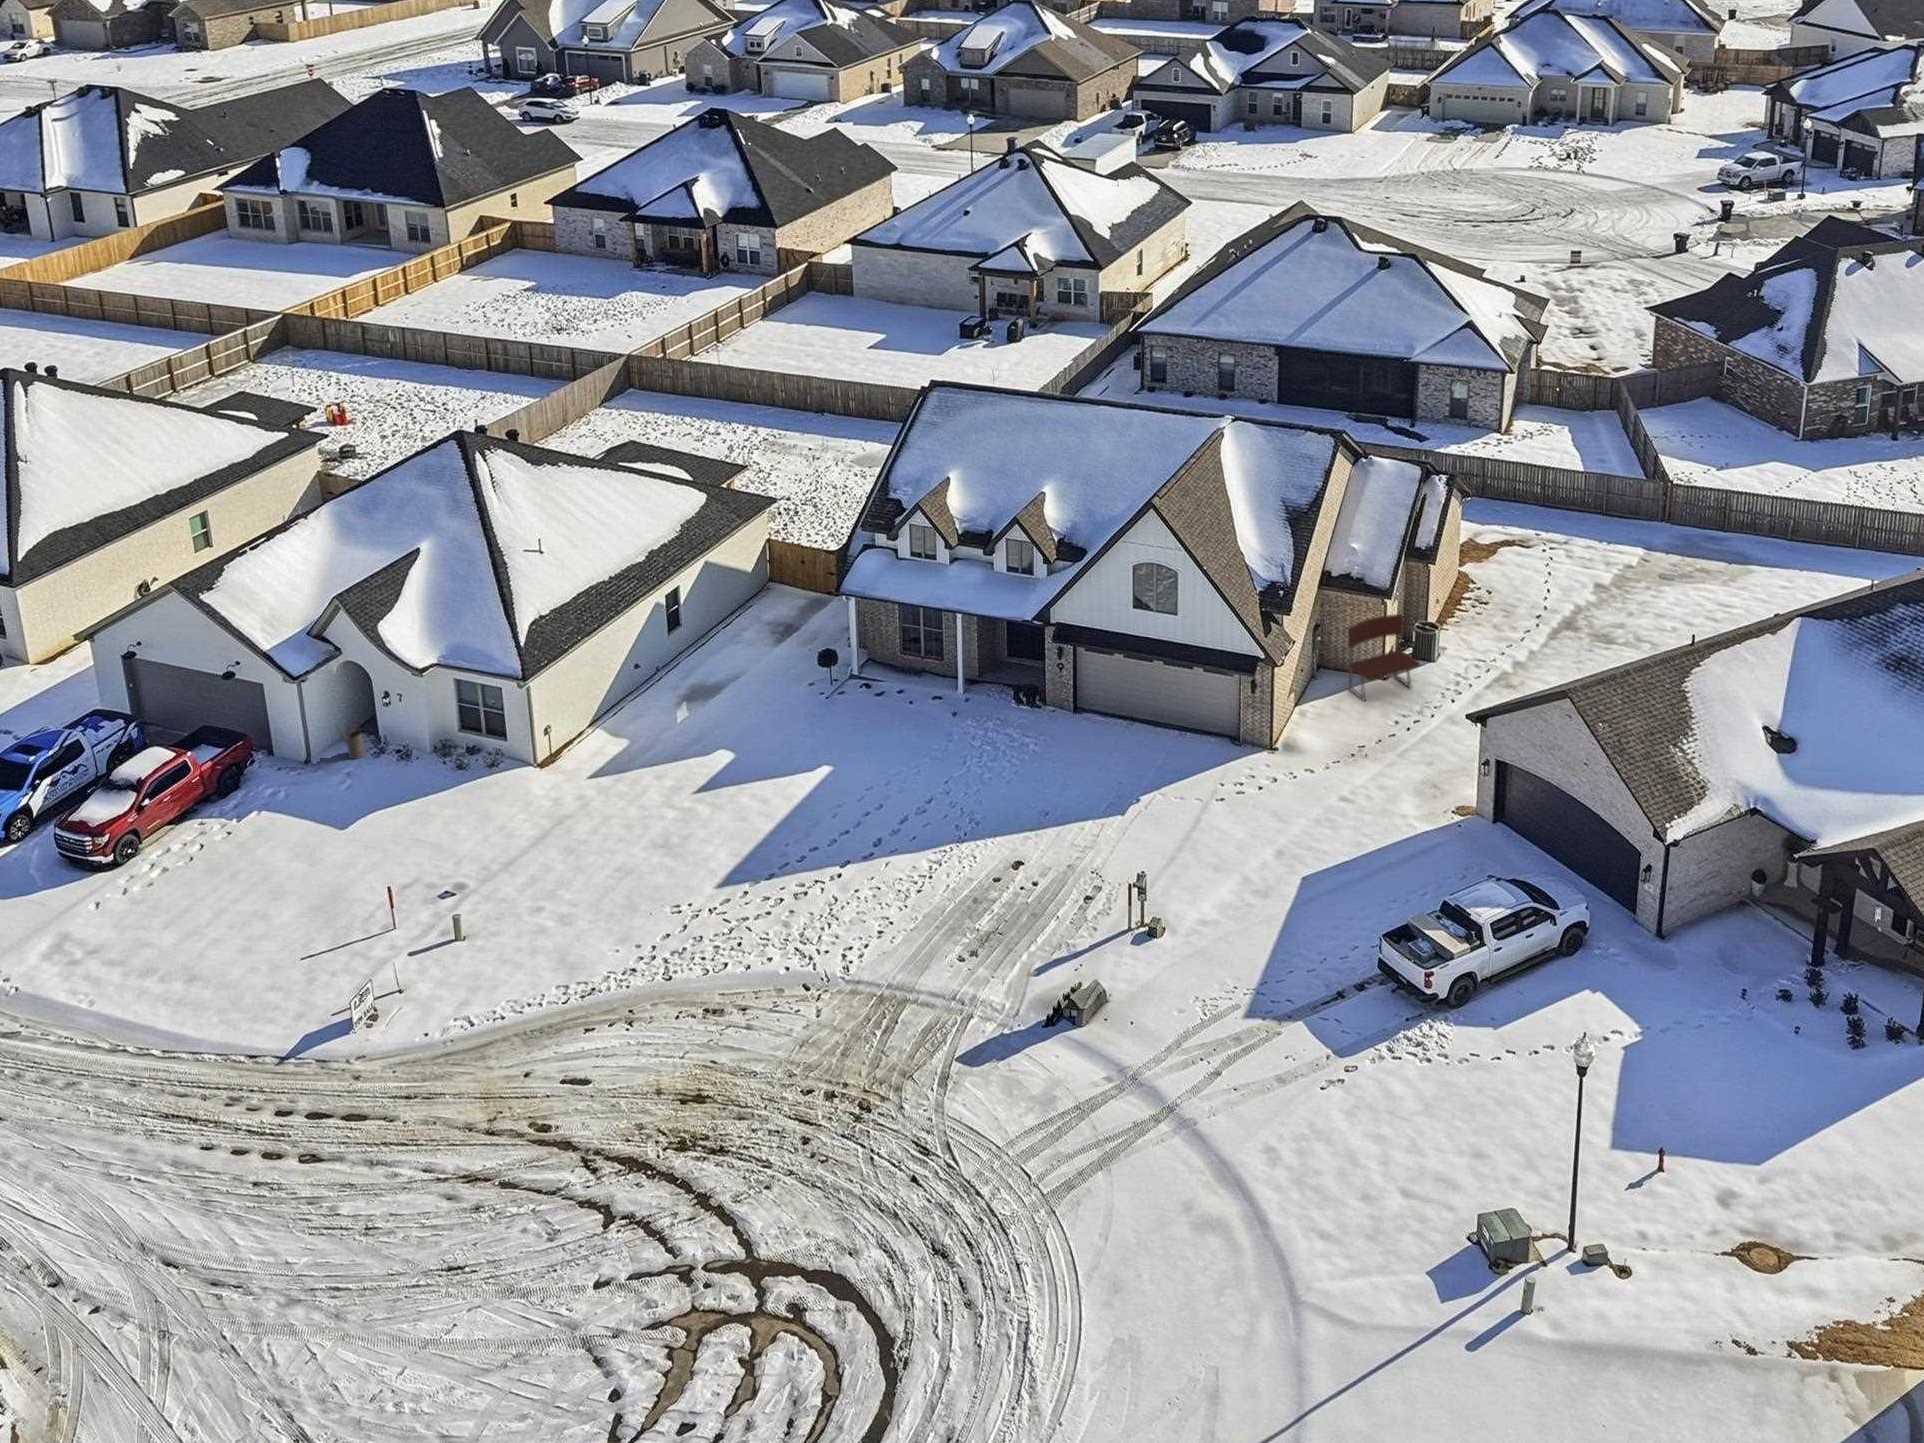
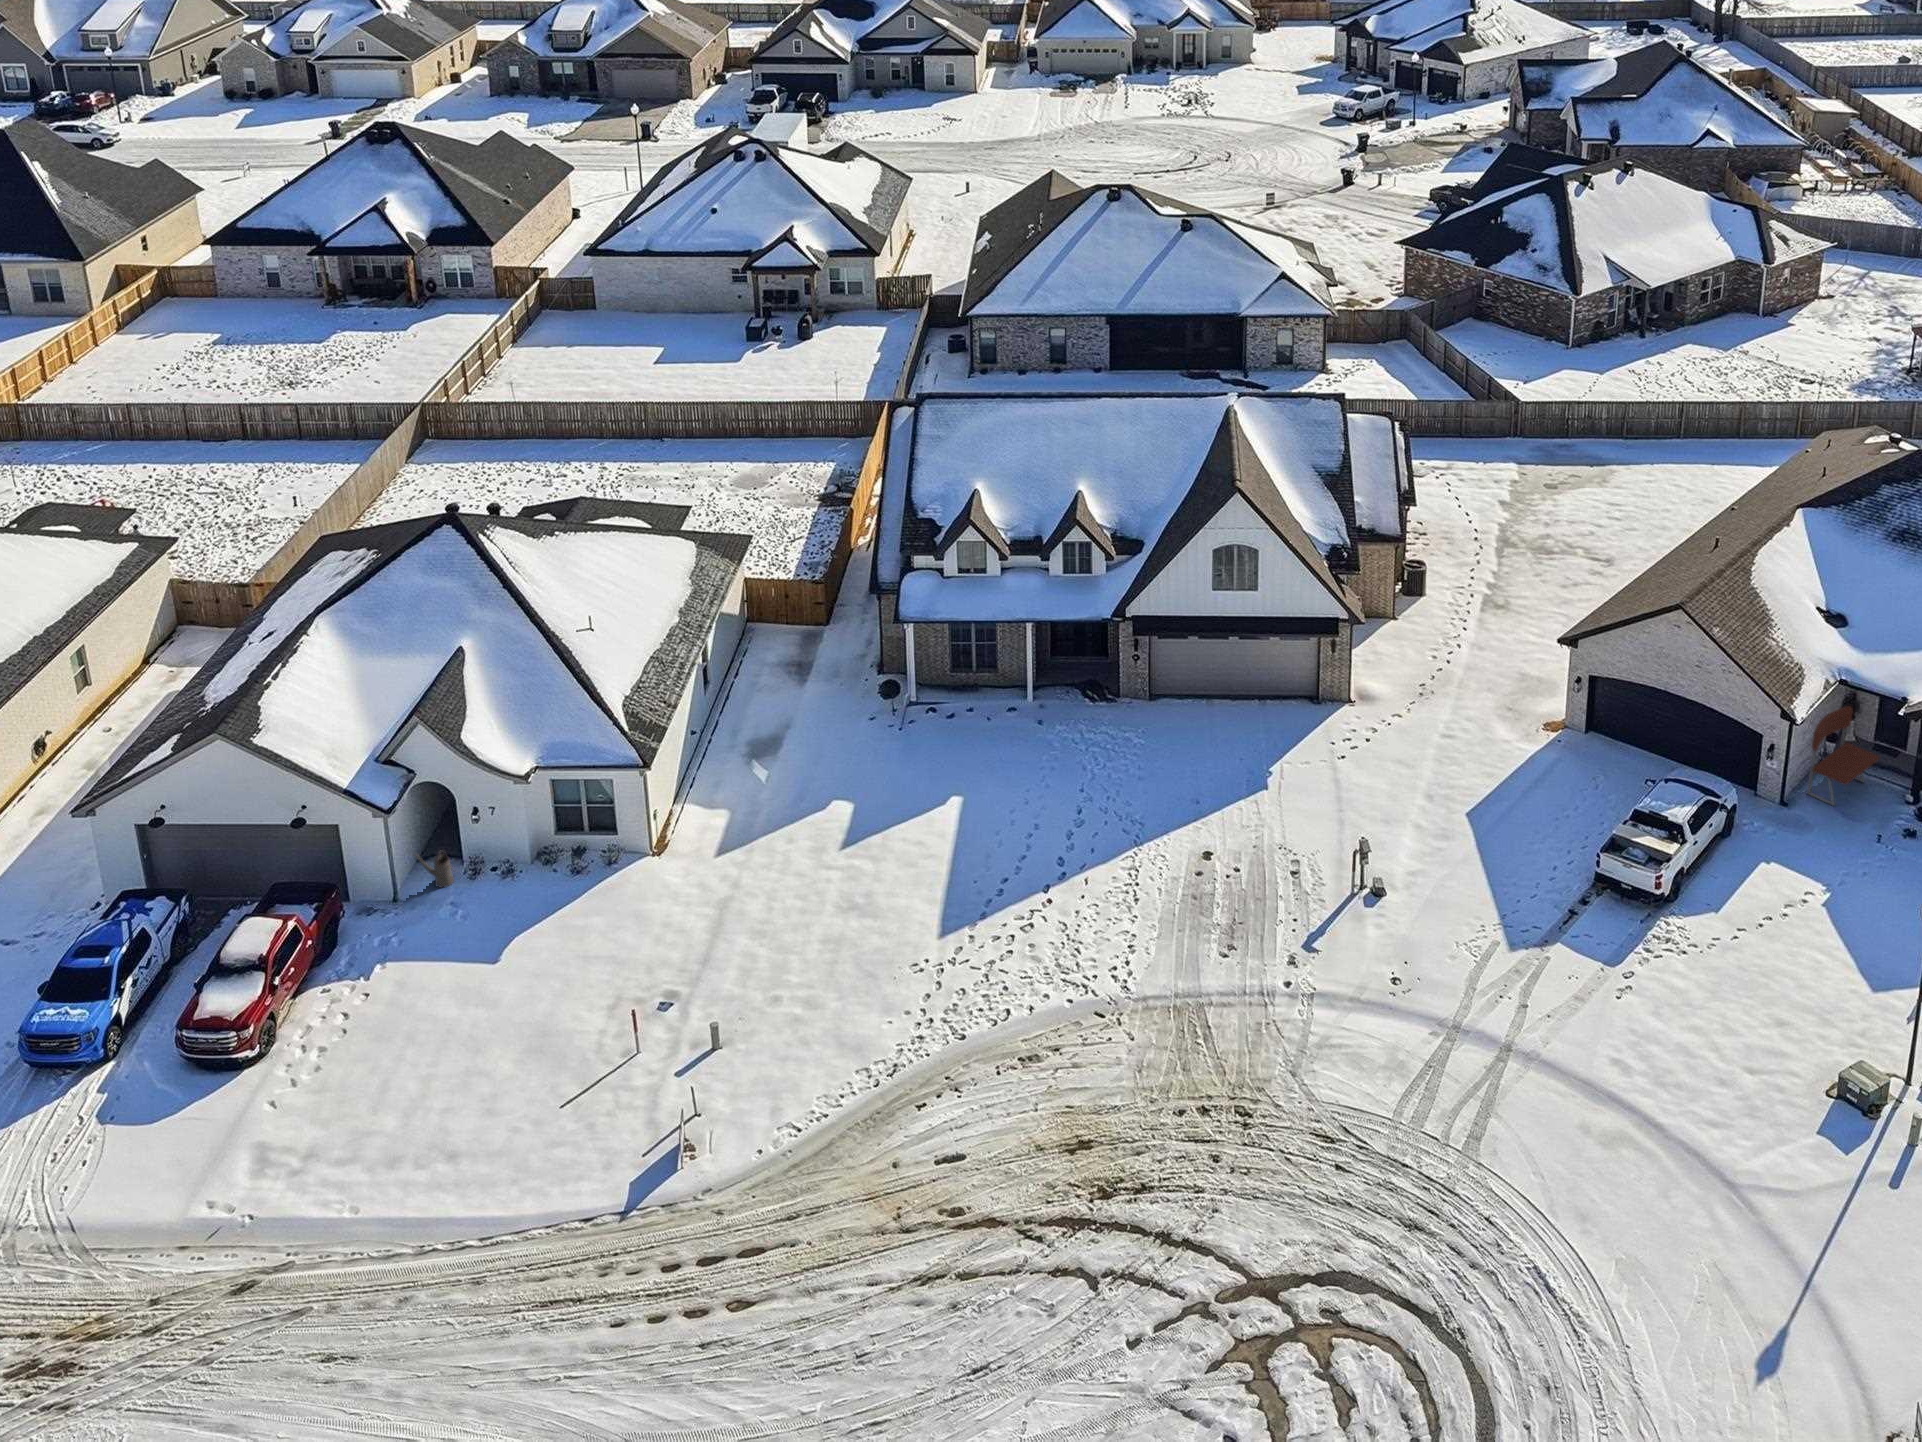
bench: present [1348,614,1420,701] -> present [1807,706,1879,805]

